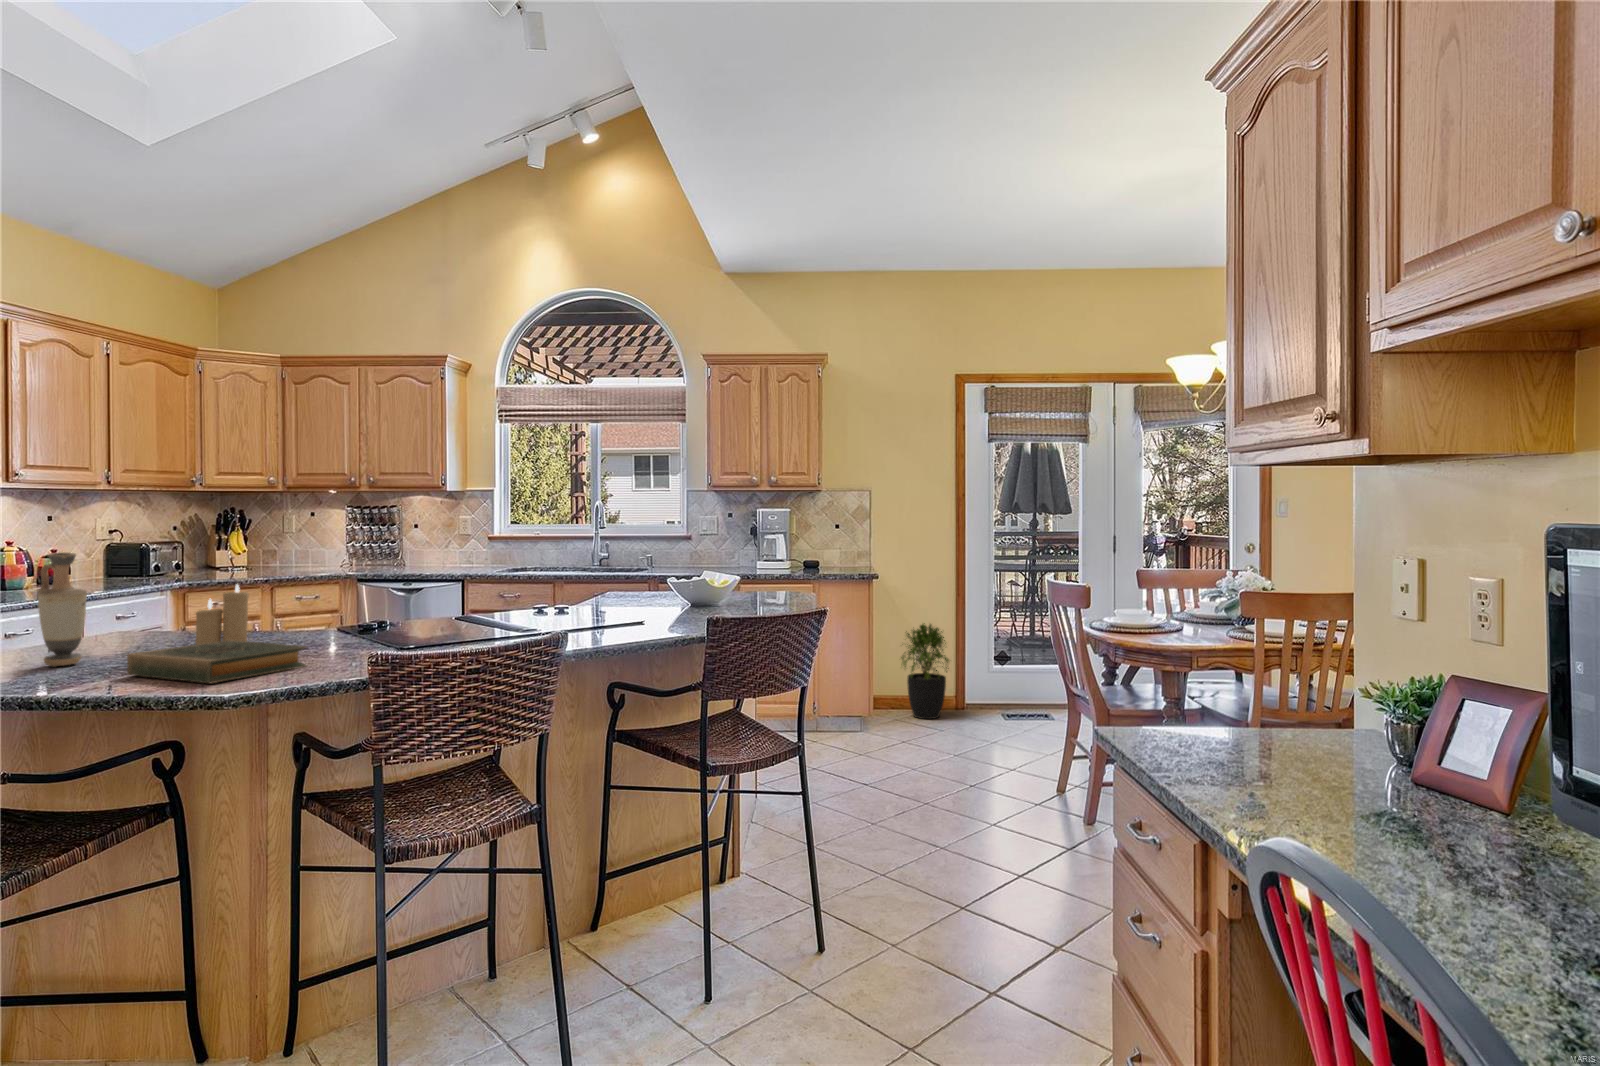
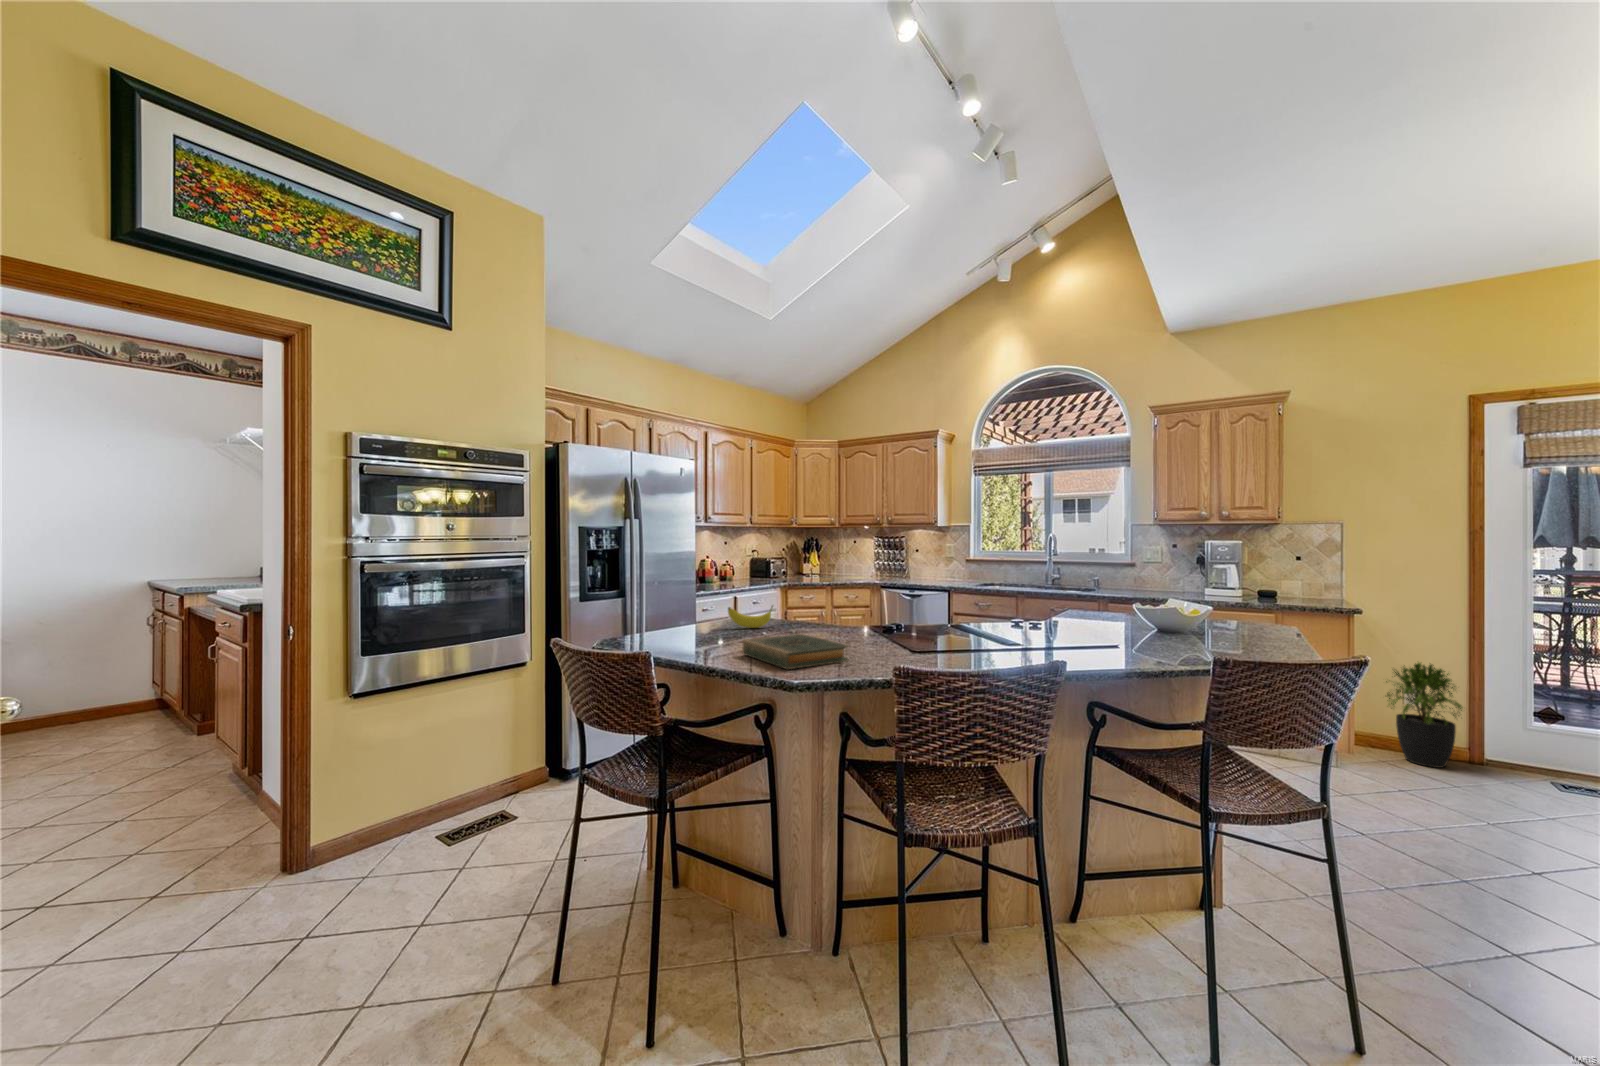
vase: present [38,553,87,667] -> none [702,568,726,641]
candle: present [195,584,249,644] -> none [783,593,815,639]
fruit: none [85,607,175,644] -> present [728,606,773,628]

